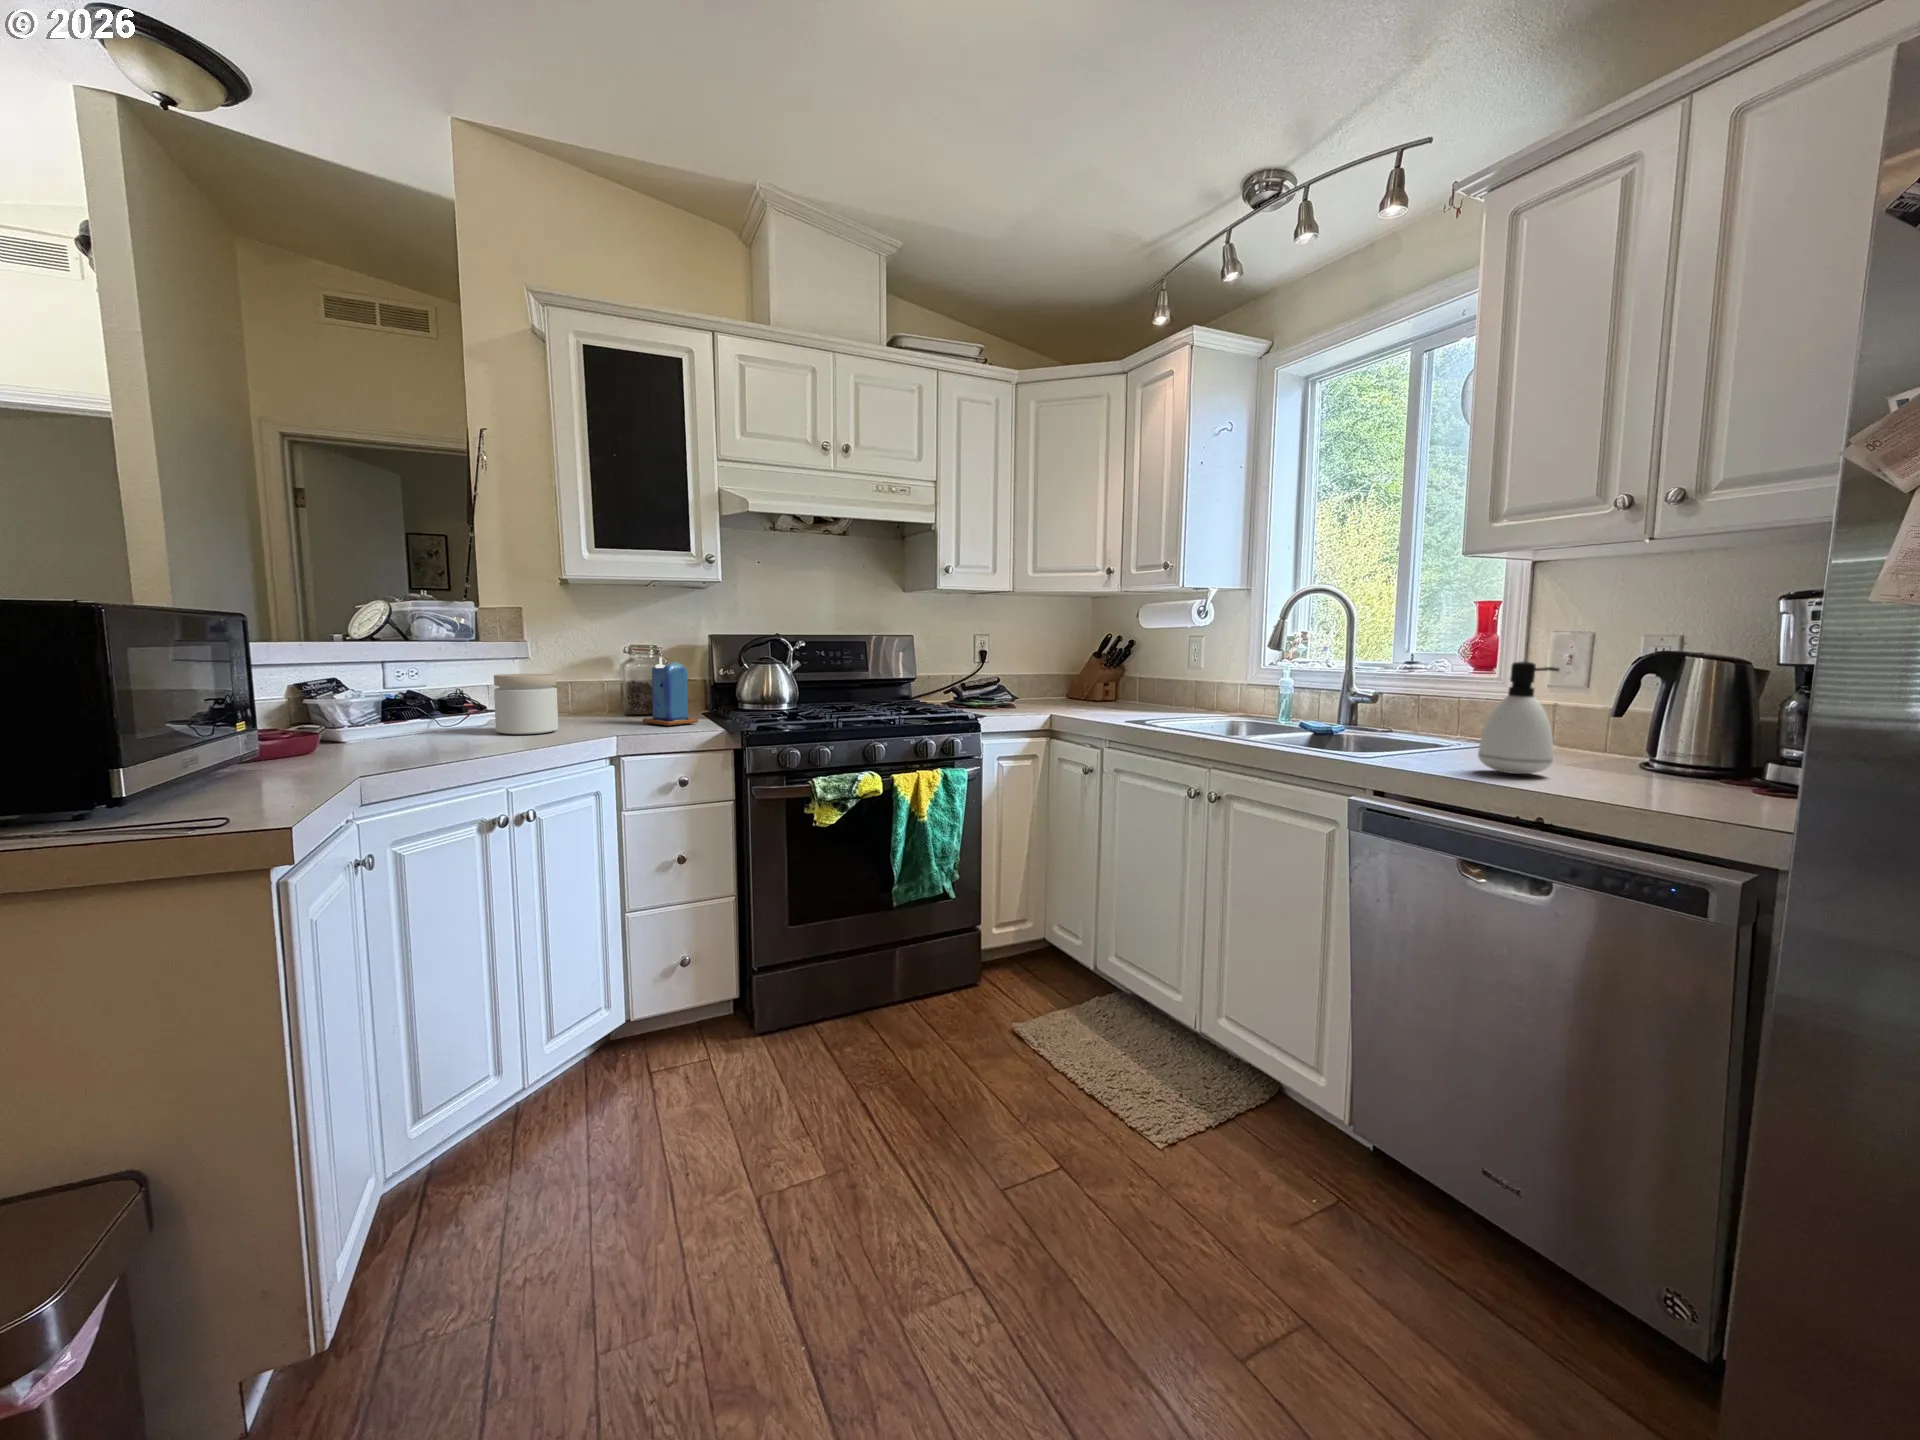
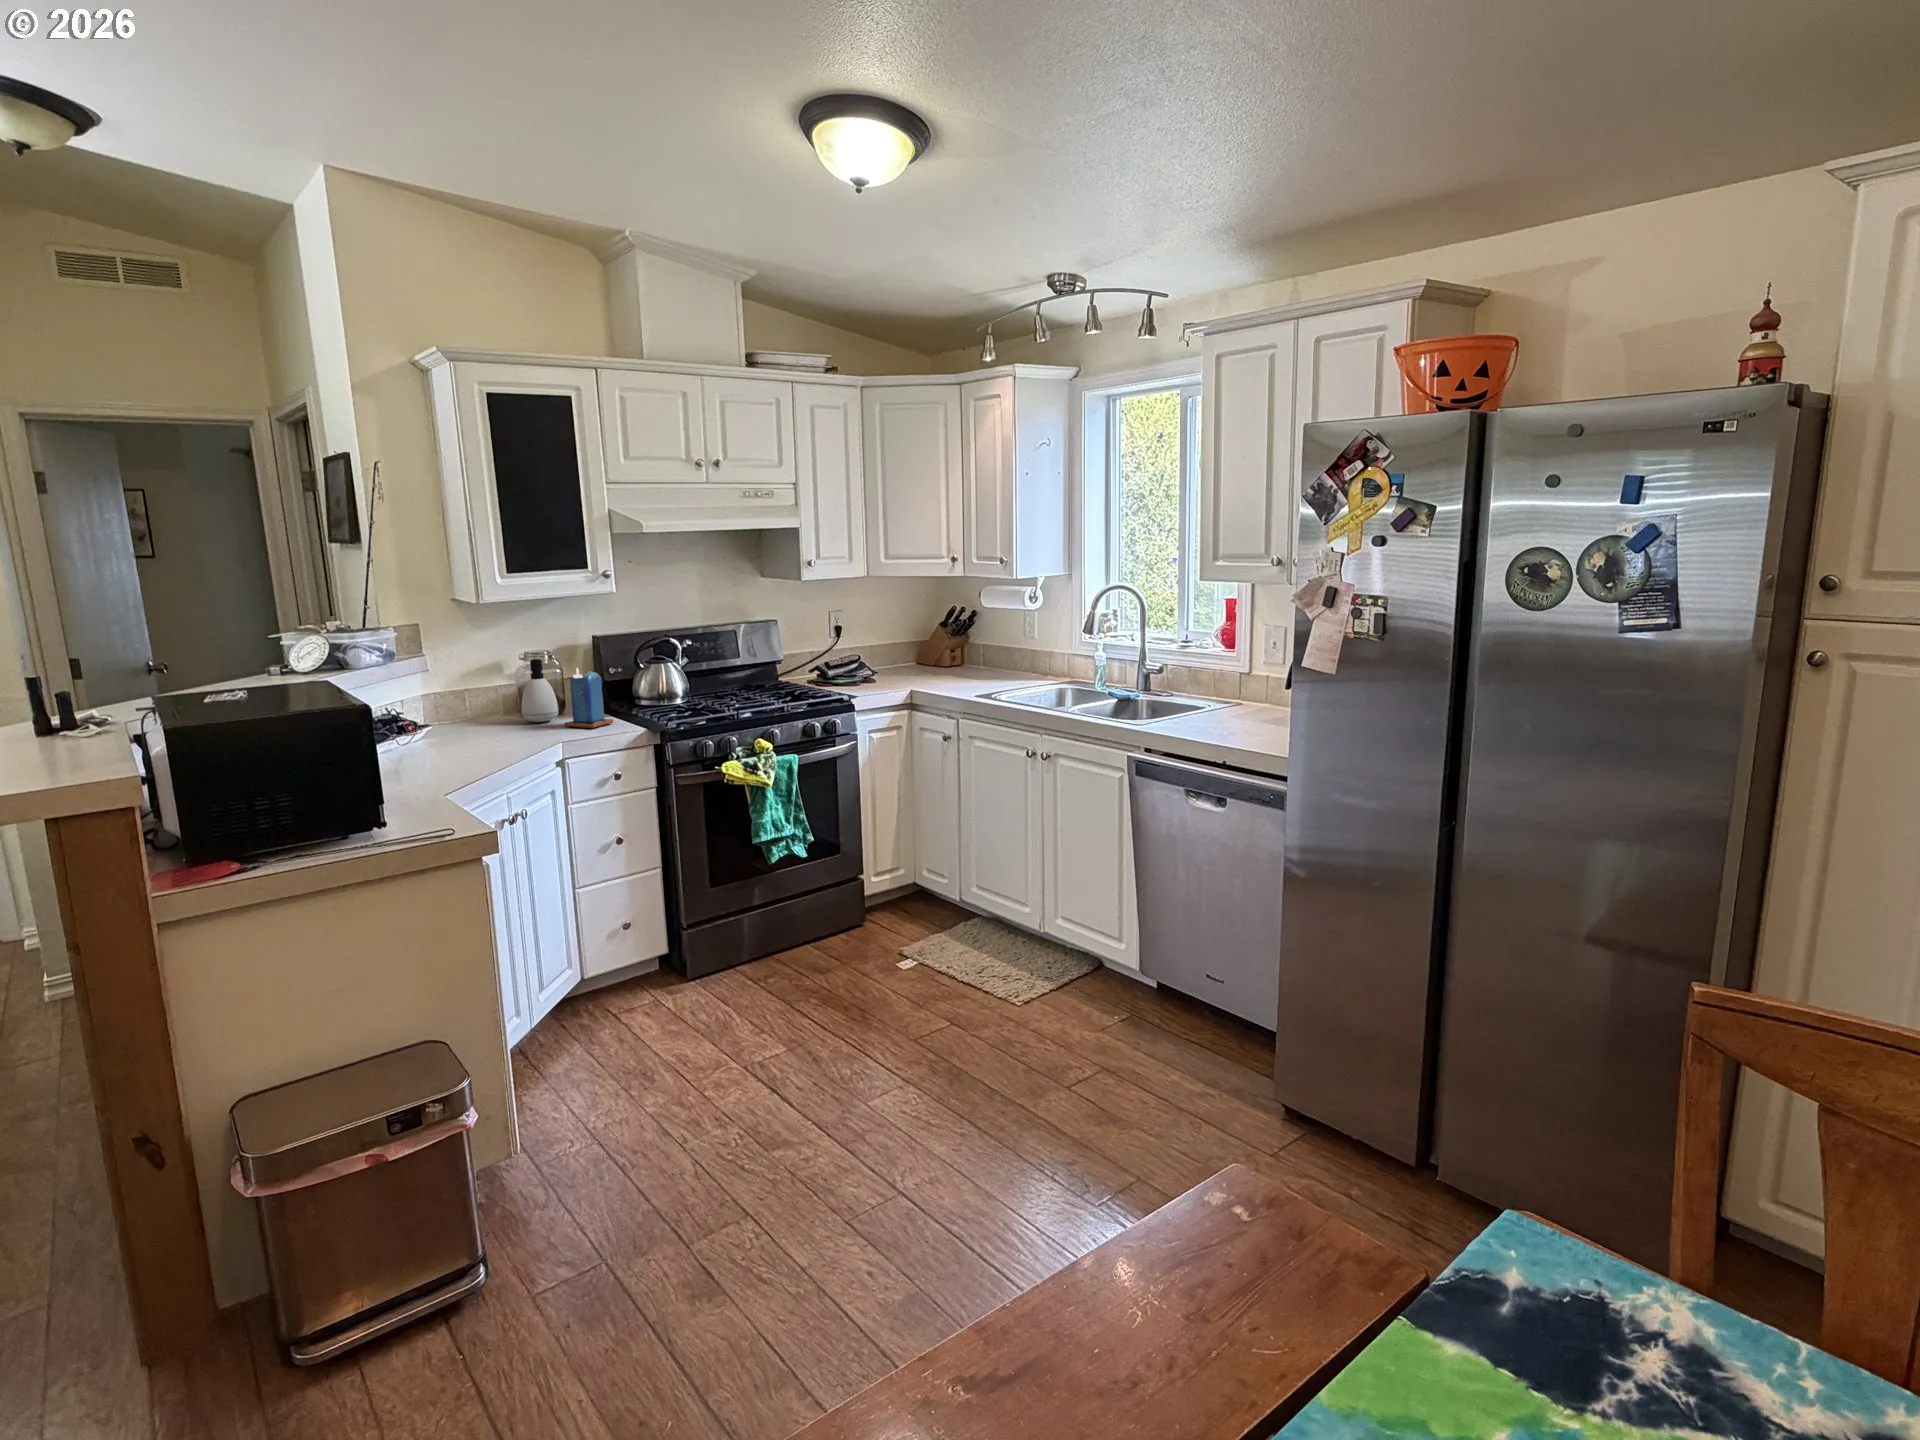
soap dispenser: present [1478,662,1559,774] -> present [522,659,558,722]
jar: present [494,674,558,734] -> none [454,693,509,748]

